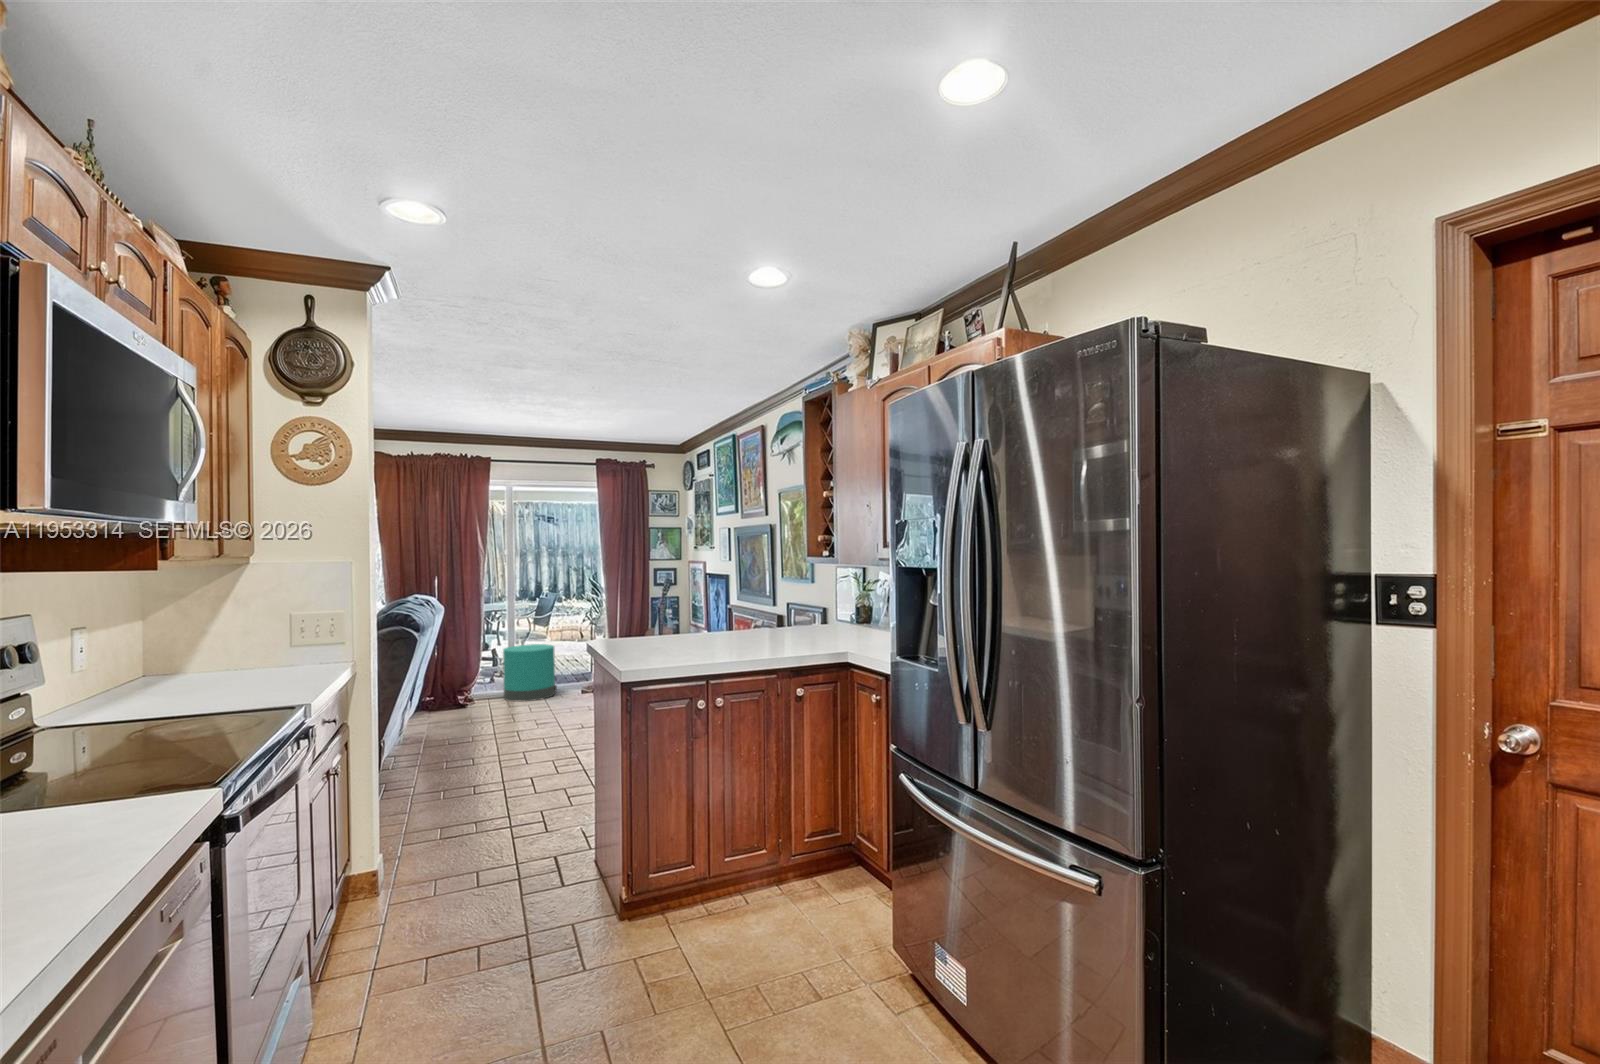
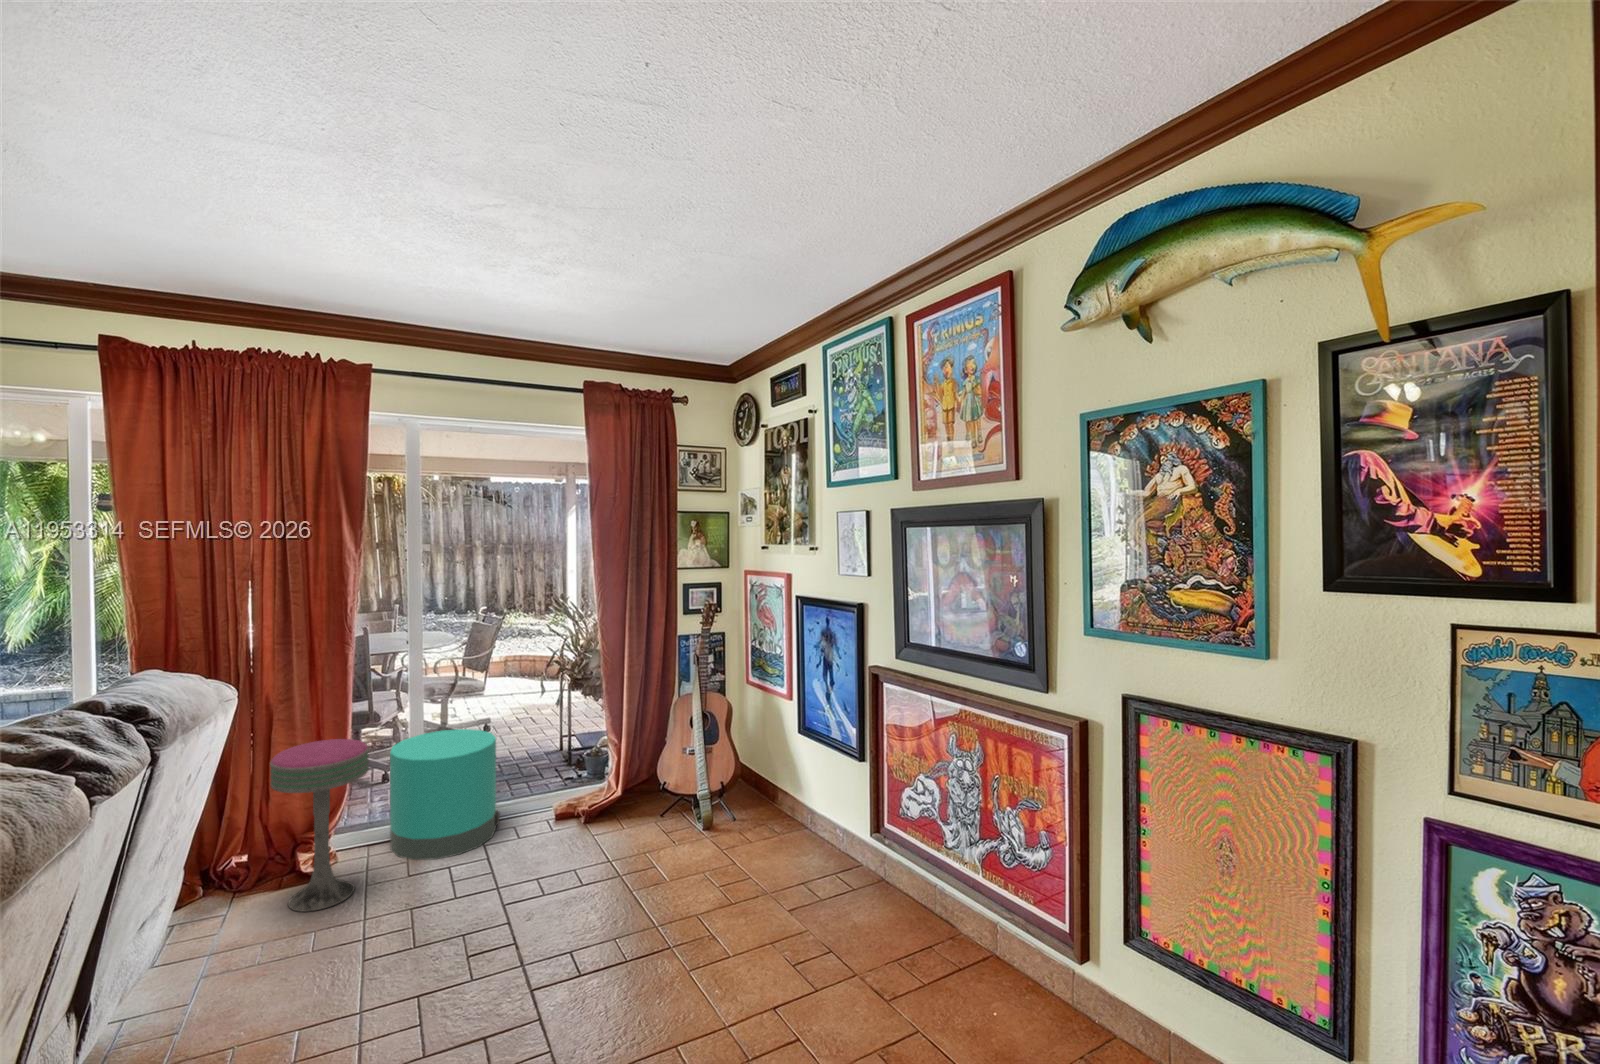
bar stool: none [457,638,499,712] -> present [270,739,369,912]

